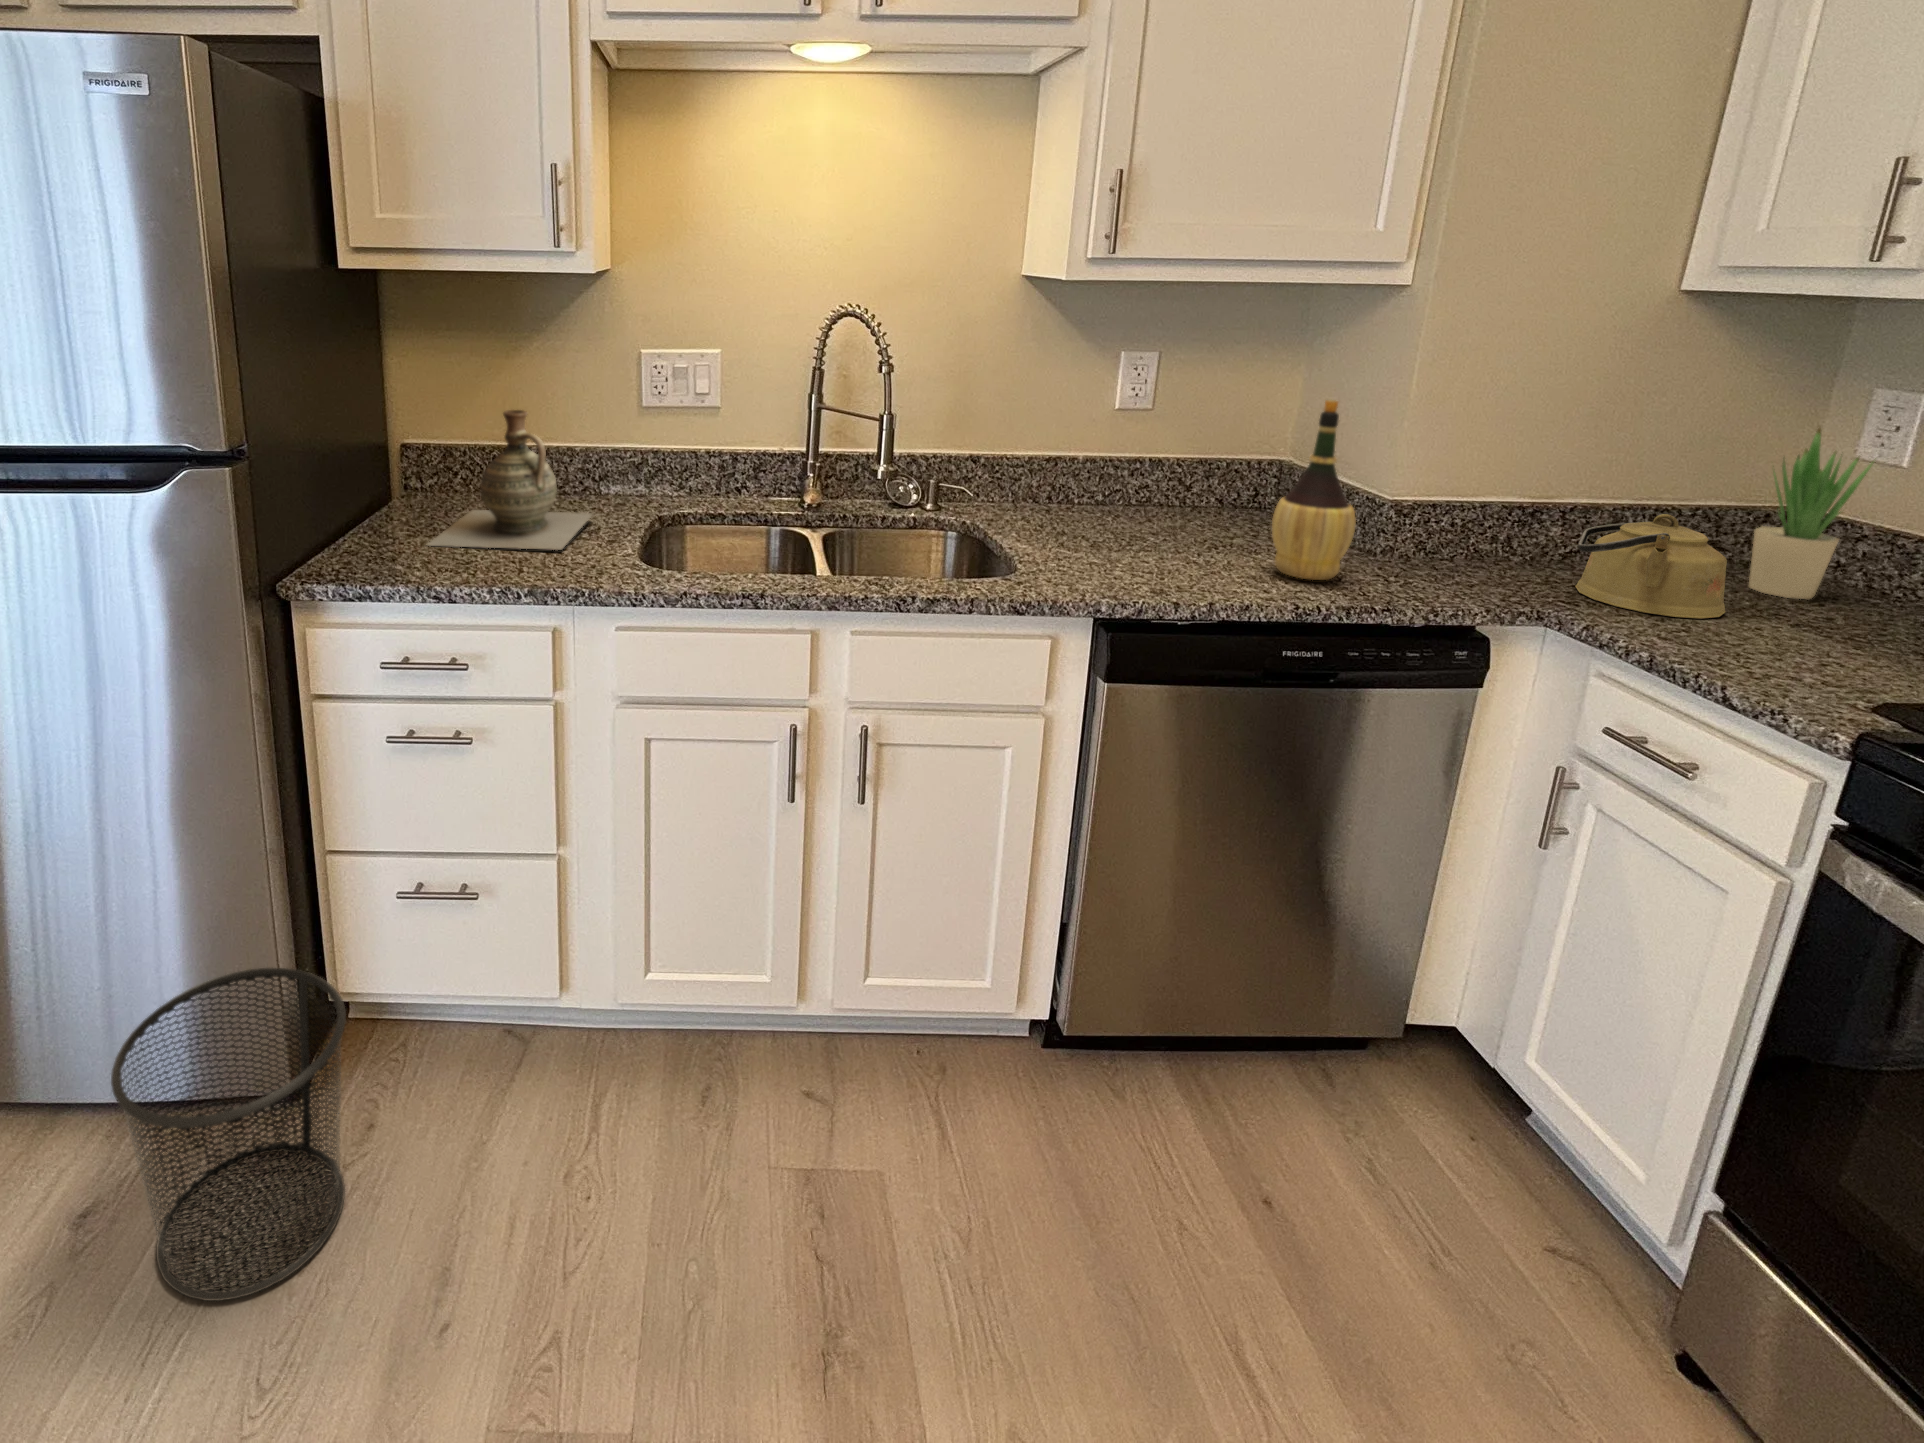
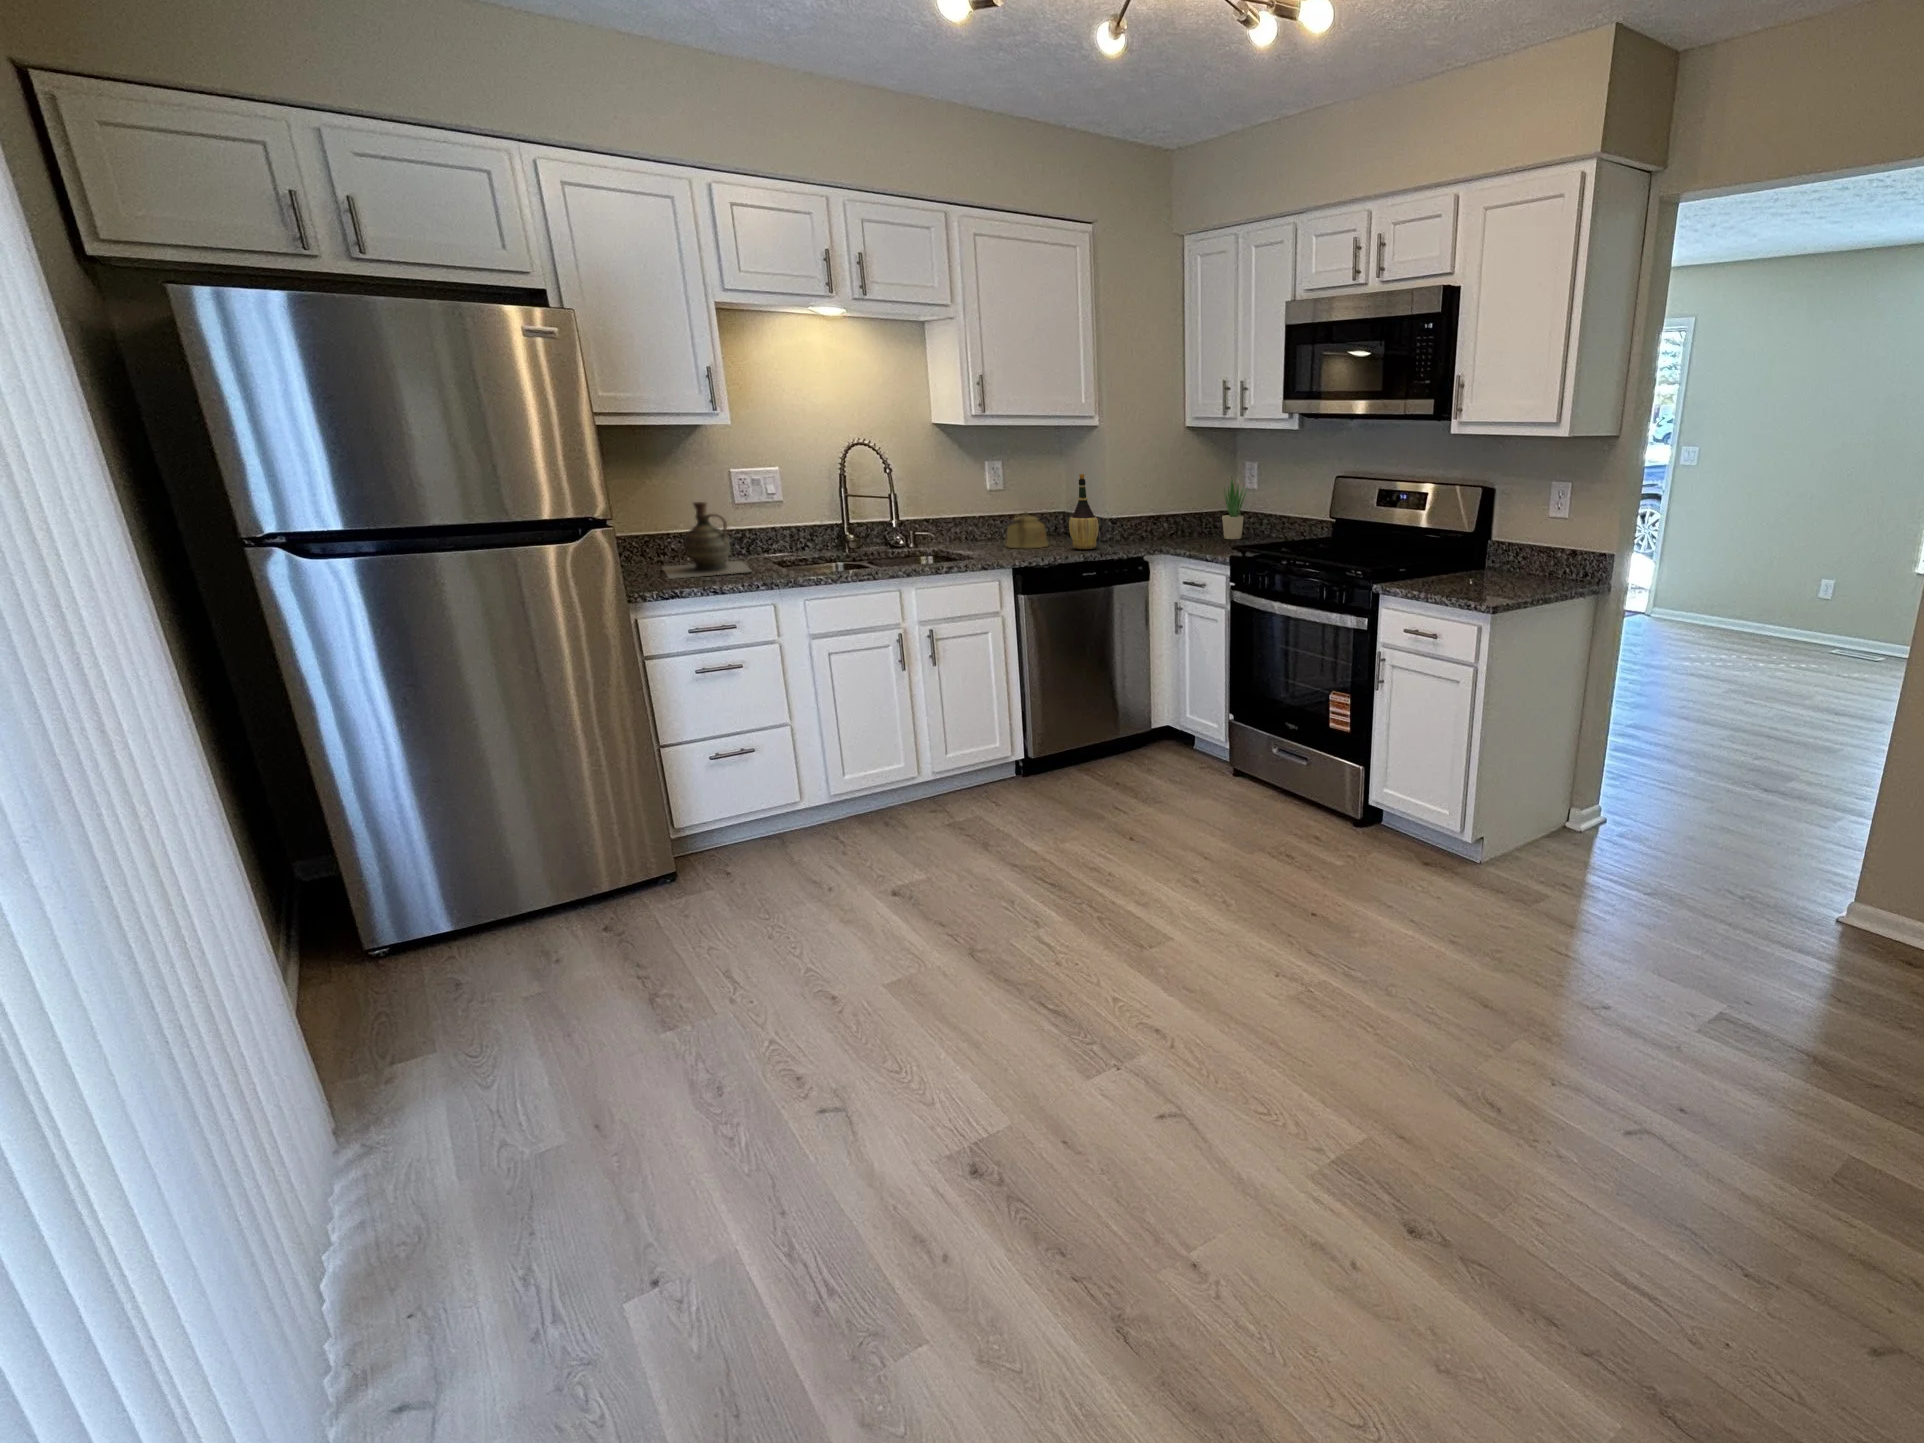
kettle: present [1575,514,1727,619] -> present [1000,512,1048,549]
waste bin: present [111,968,346,1301] -> none [624,787,748,922]

